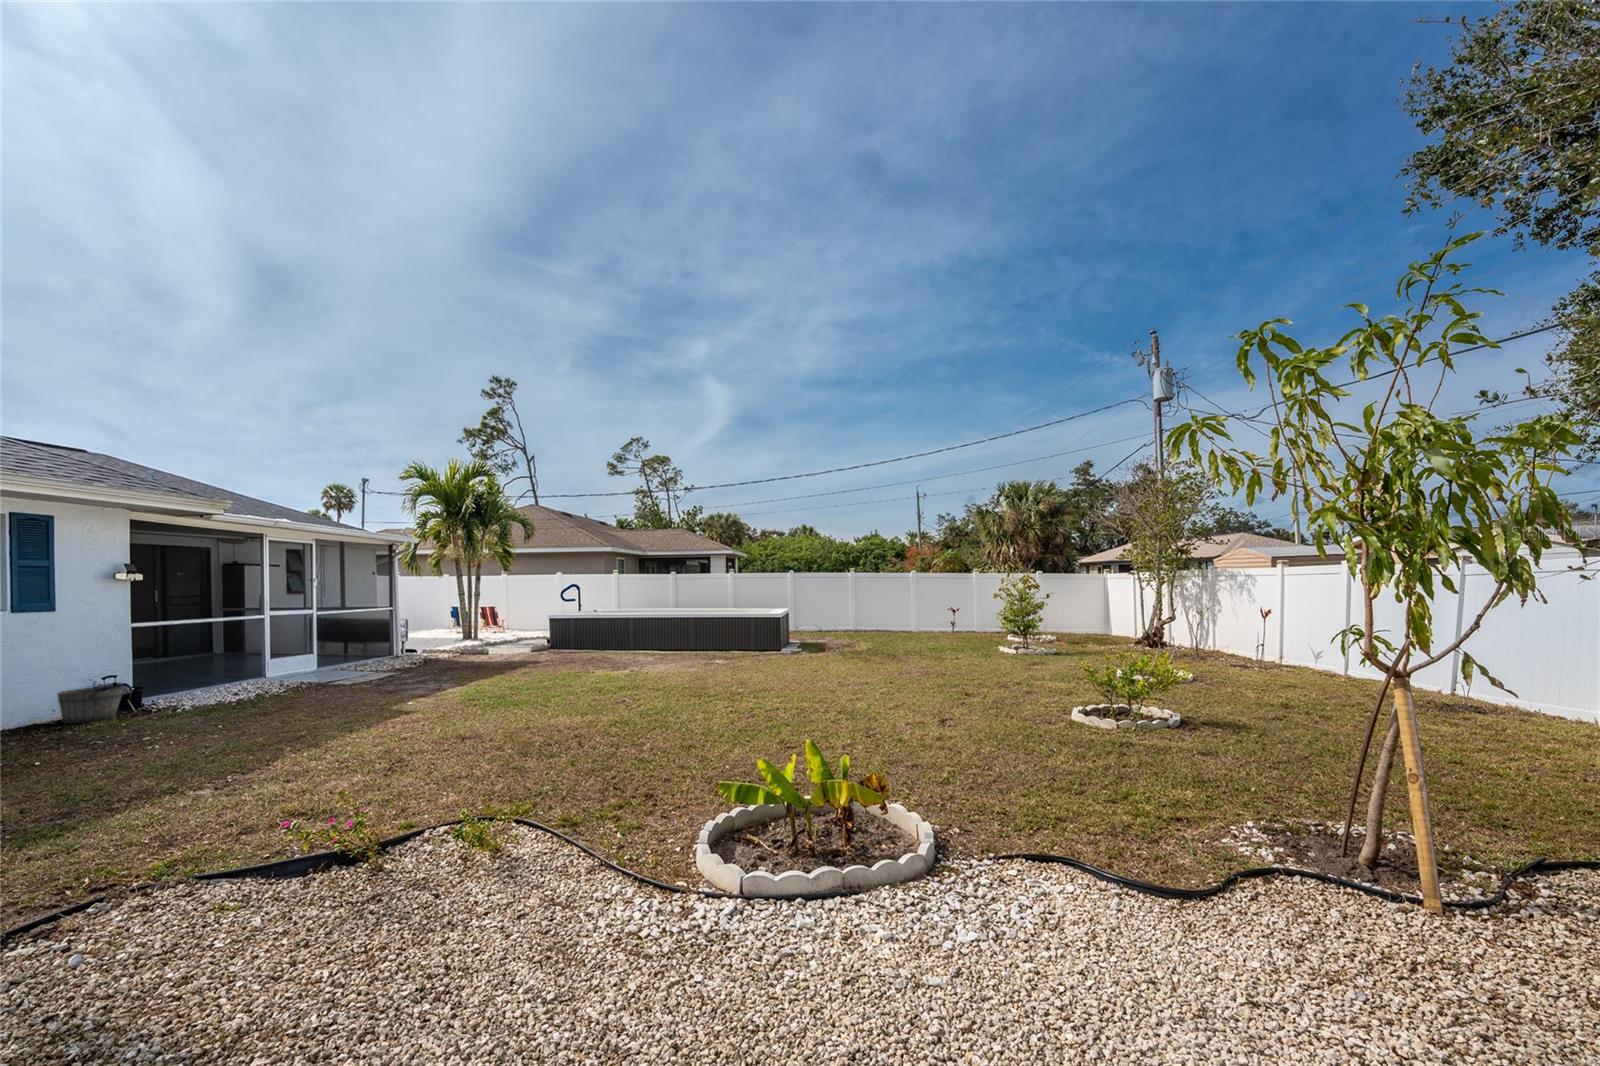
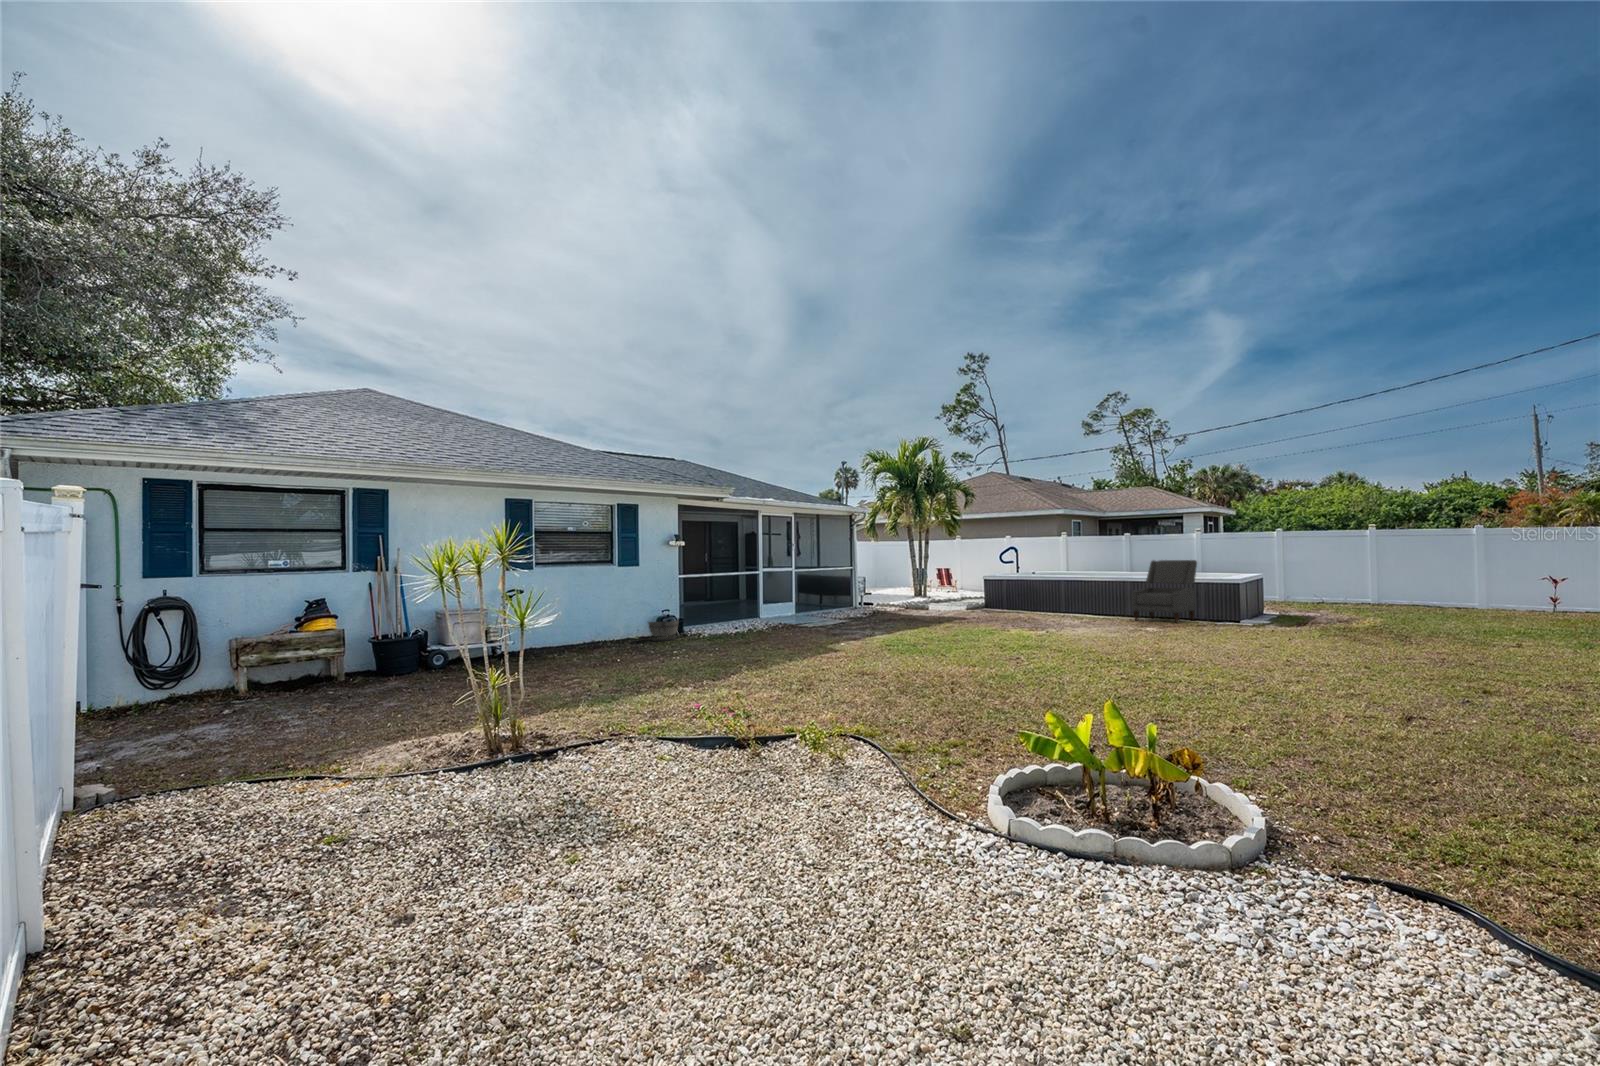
chair: none [701,601,752,656] -> present [1132,560,1197,623]

